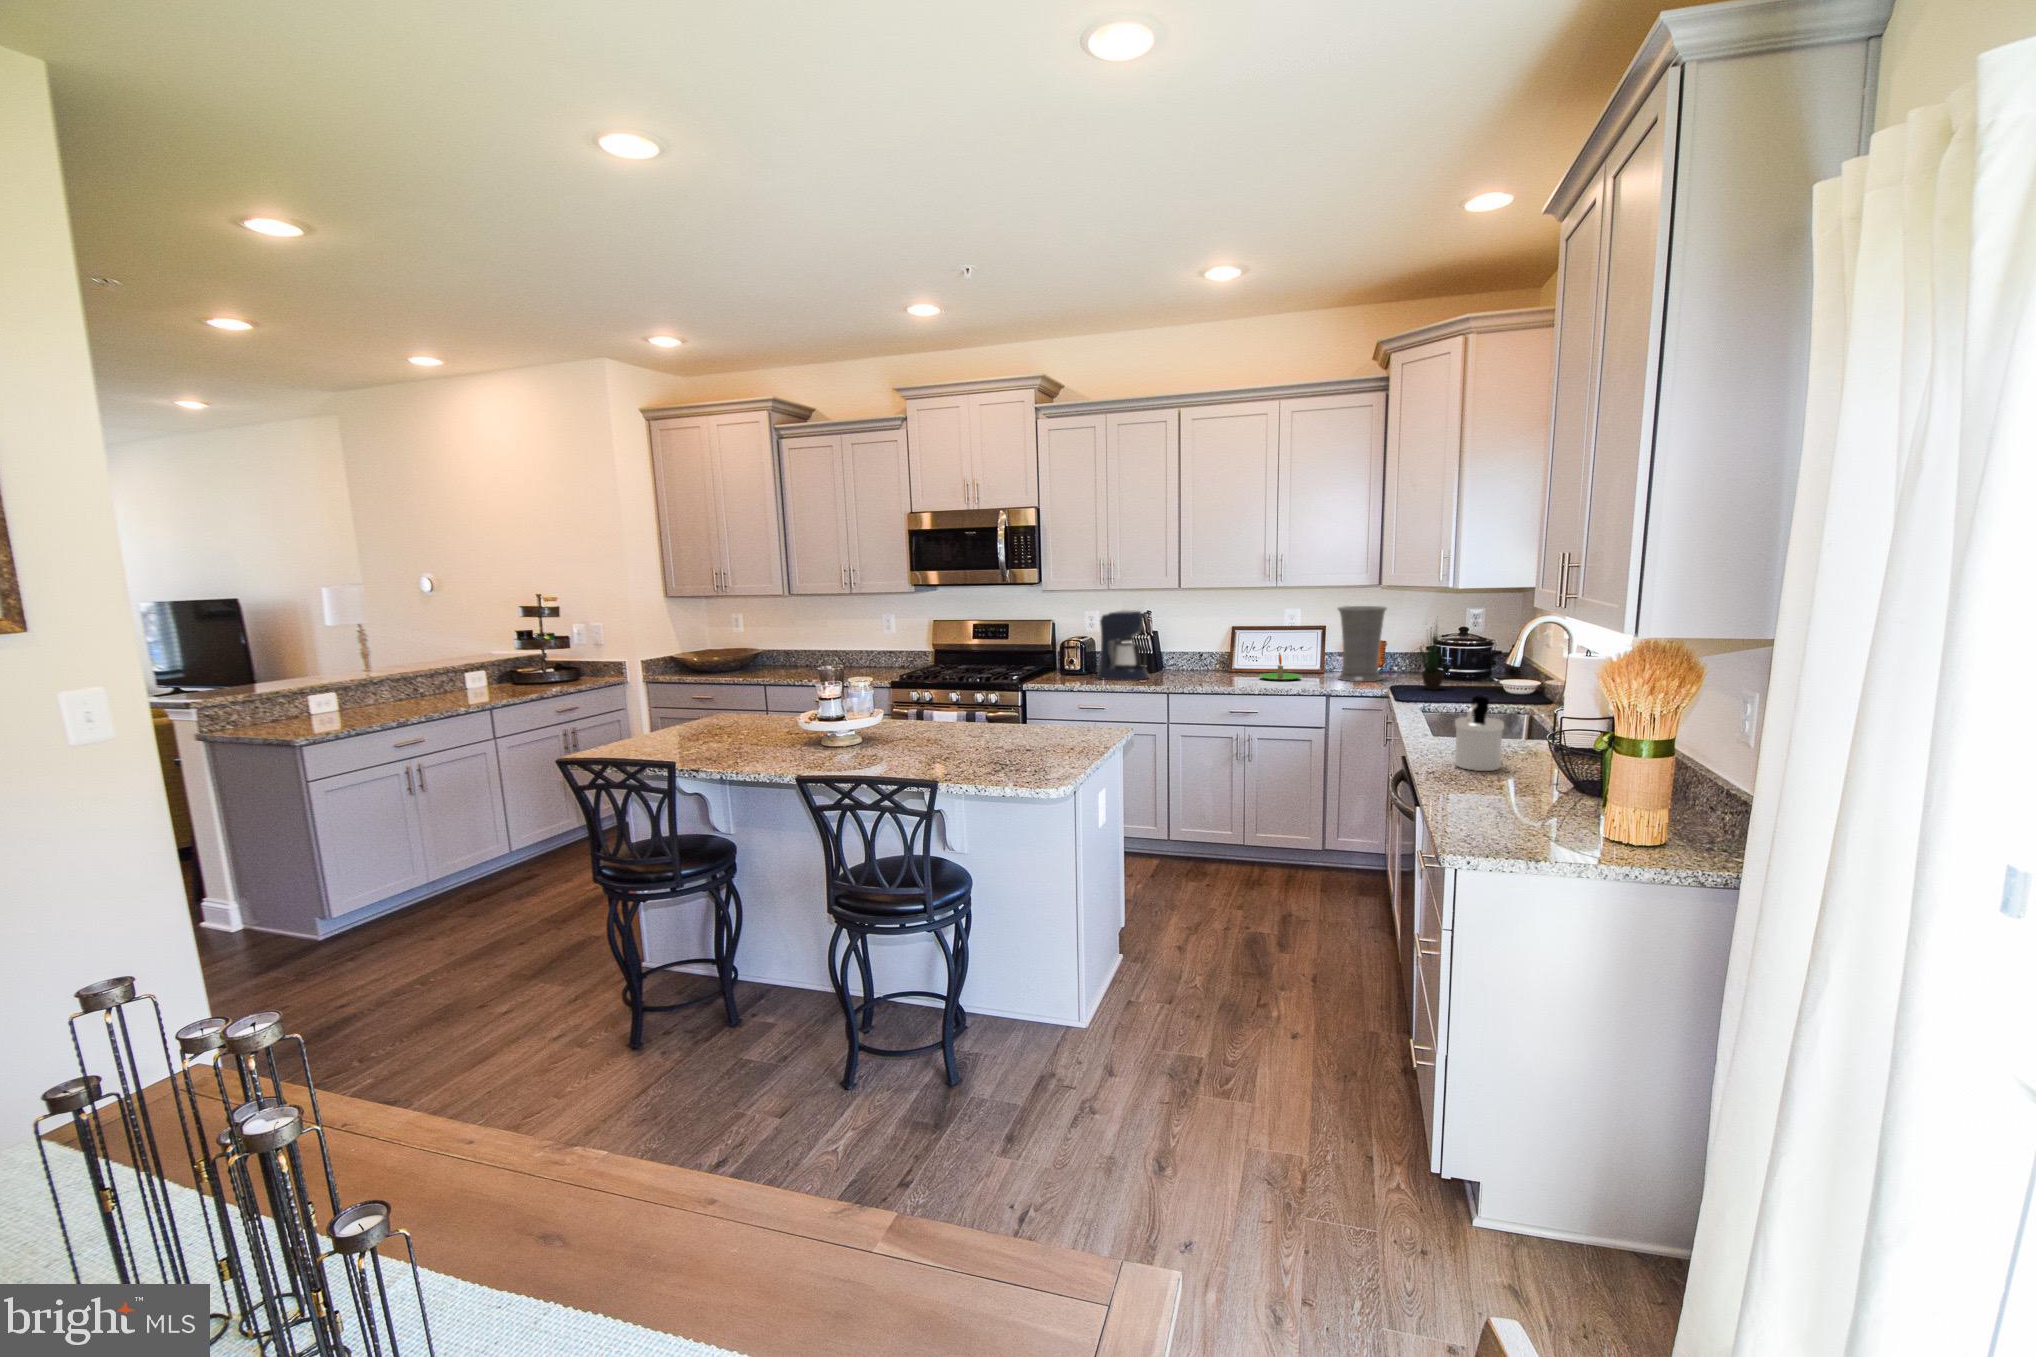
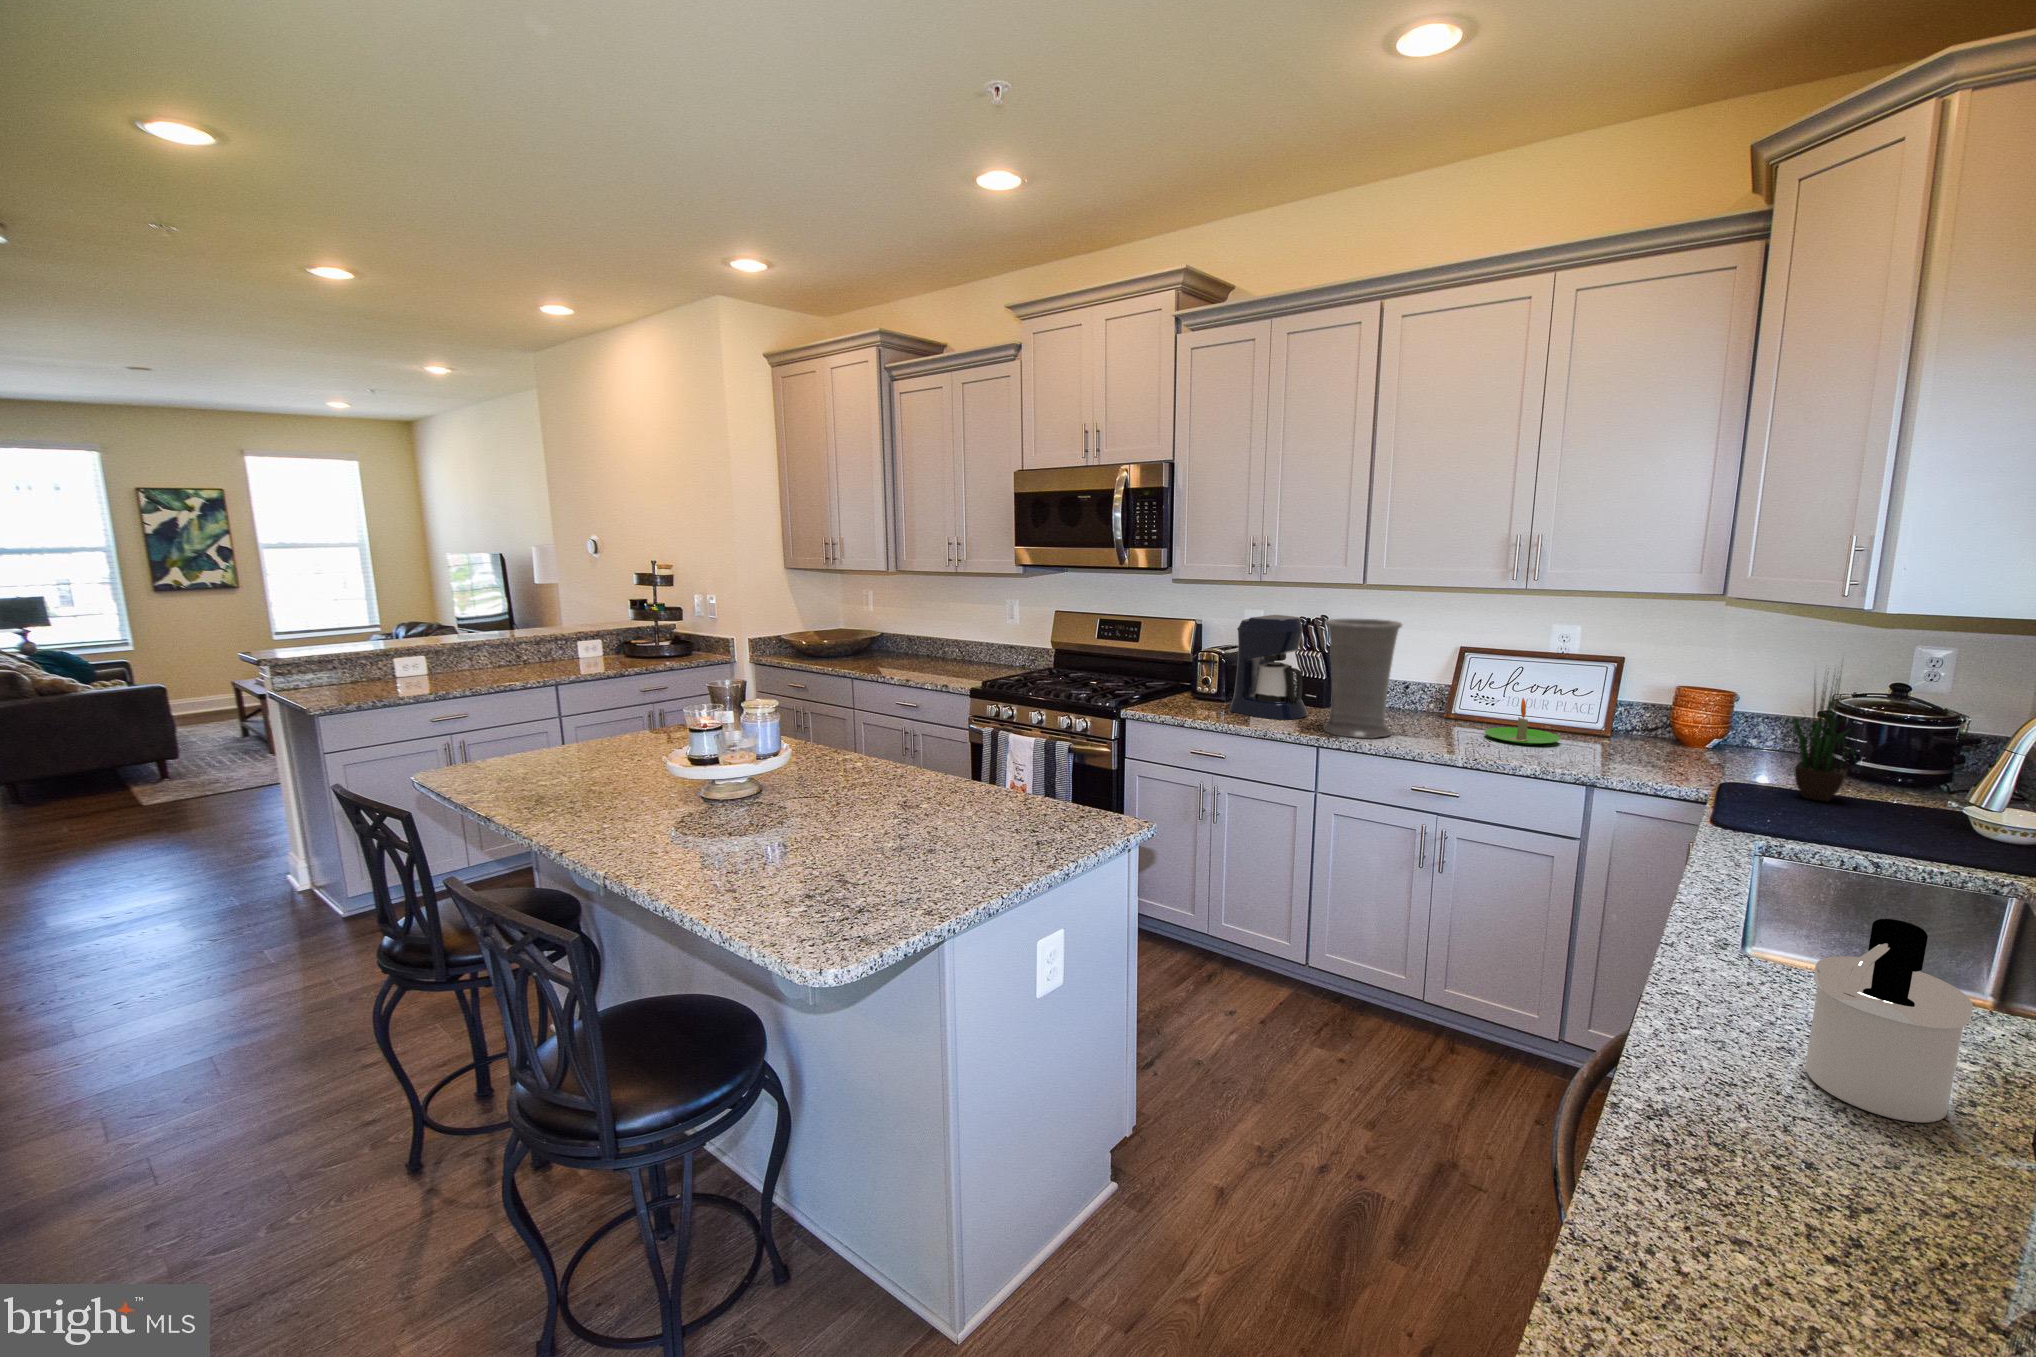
vase: present [1338,606,1387,682] -> present [1323,619,1402,739]

